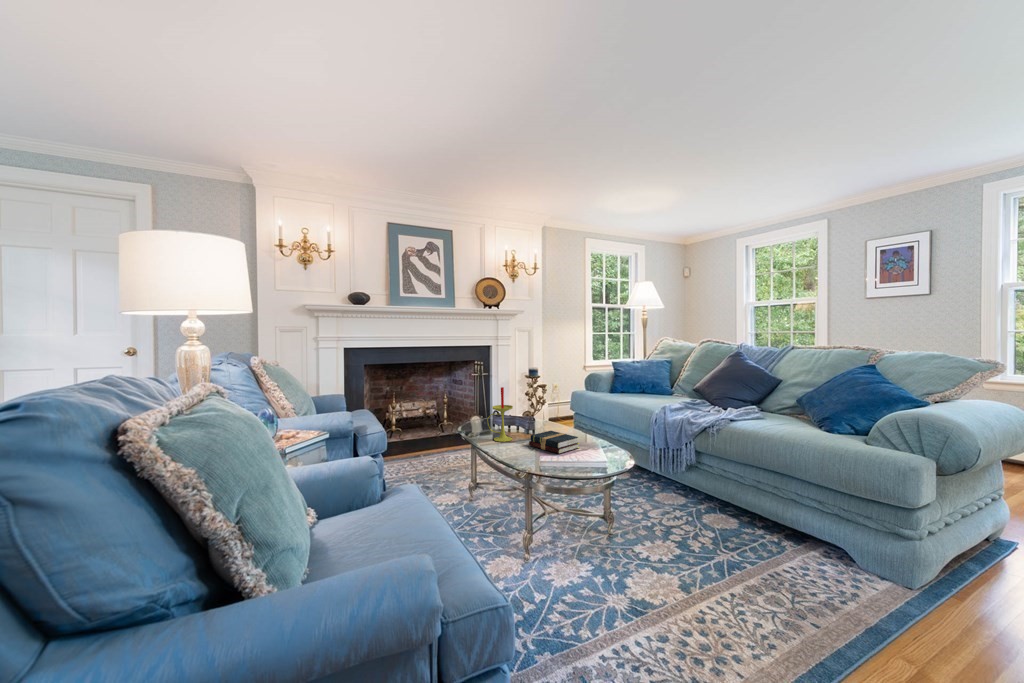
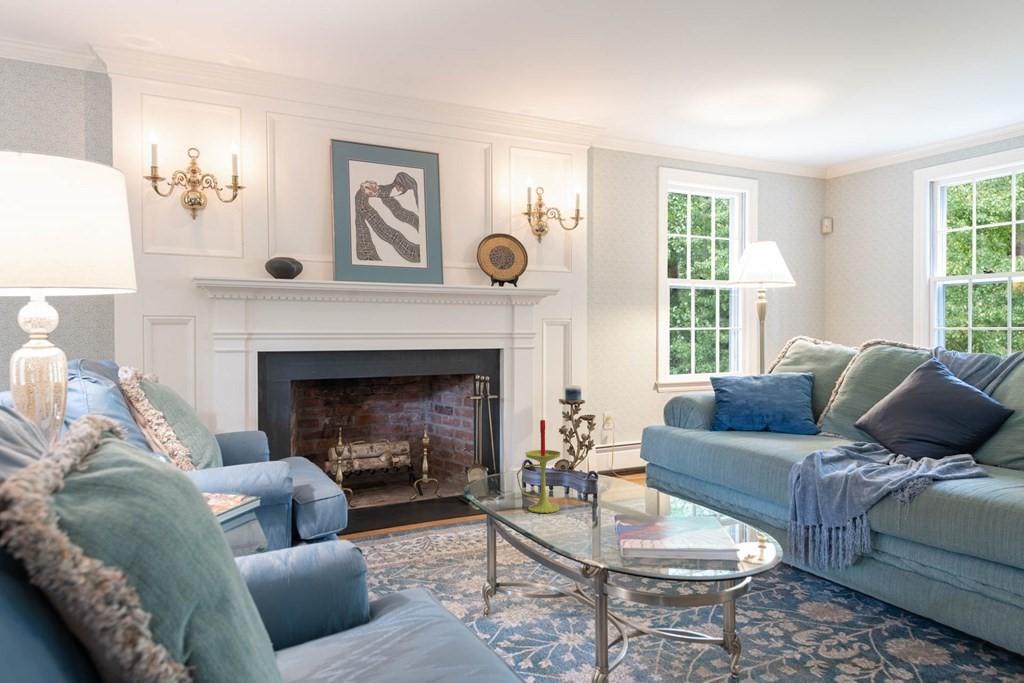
hardback book: present [529,431,580,454] -> none [591,494,679,535]

